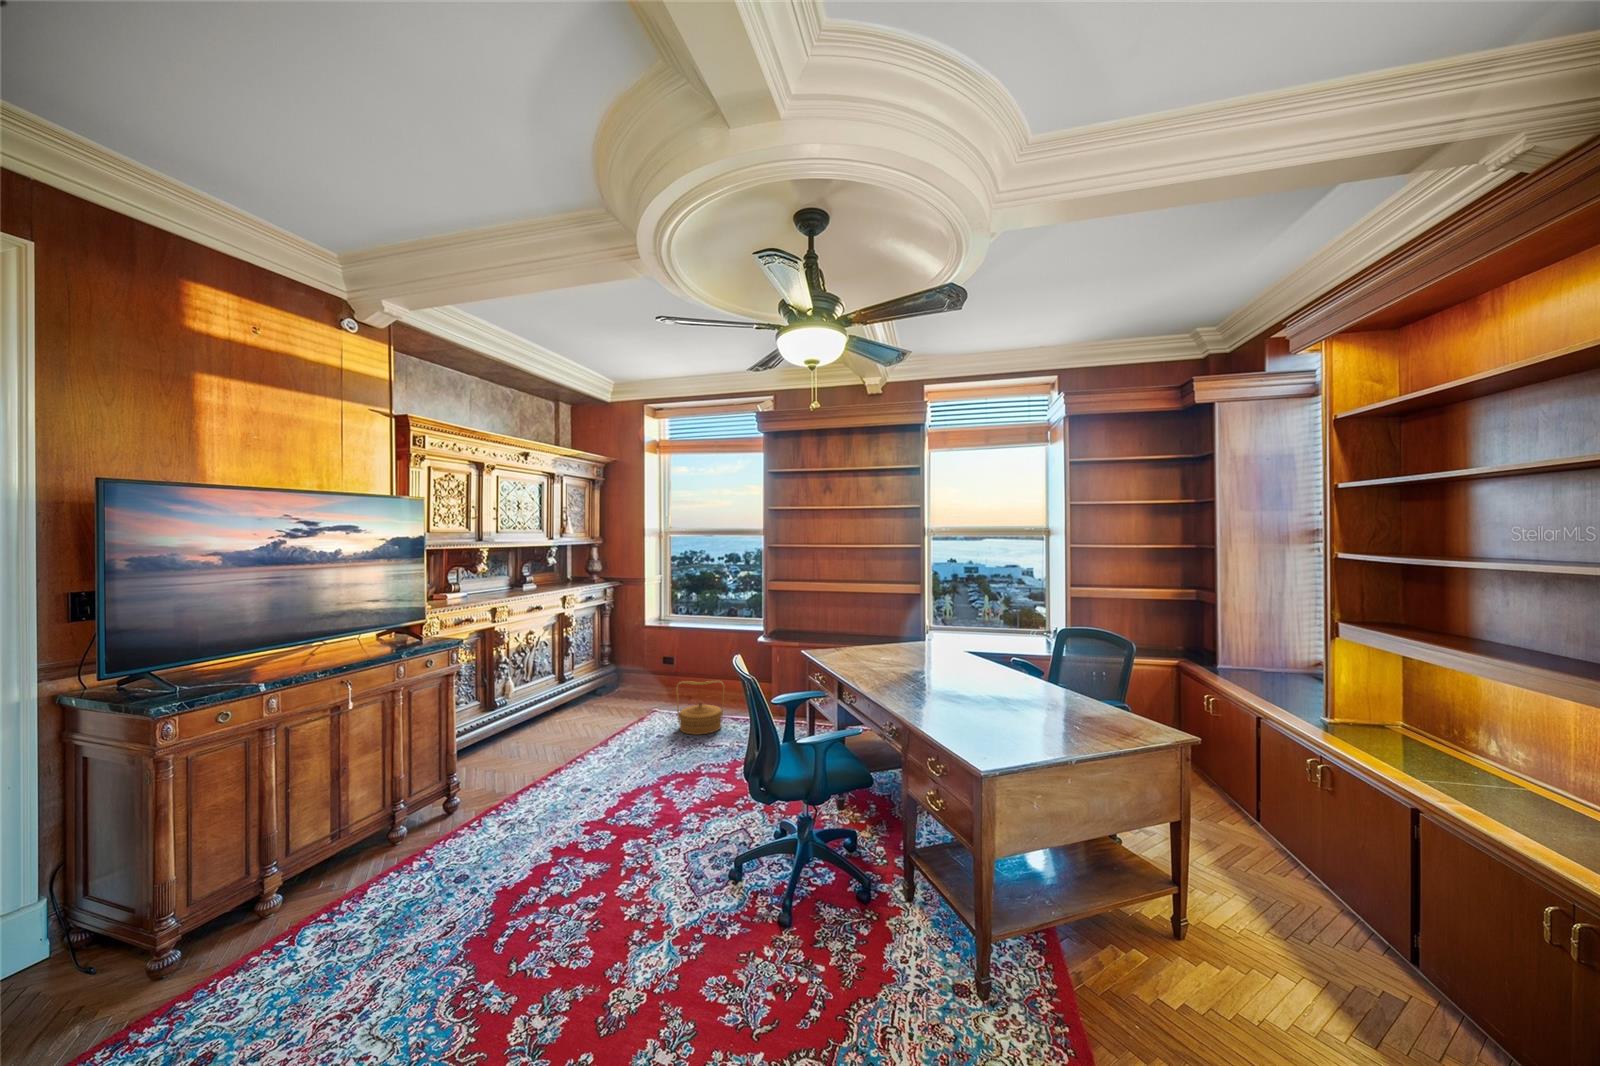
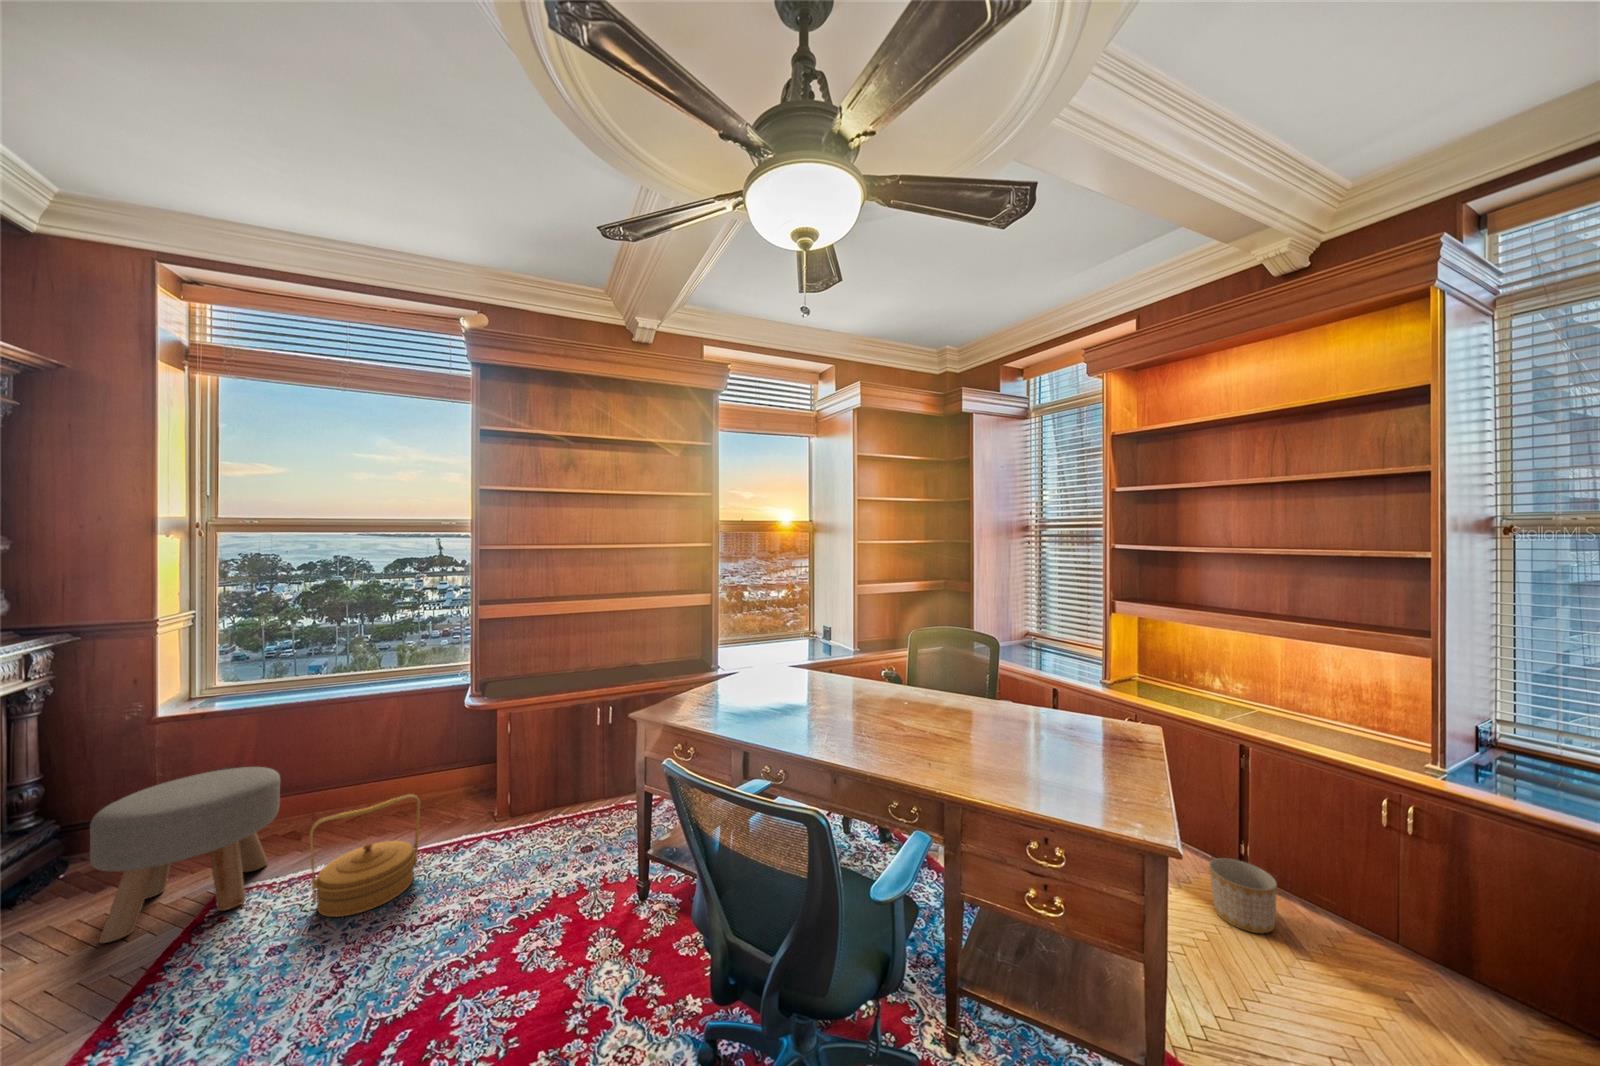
ottoman: none [612,651,675,717] -> present [90,767,280,943]
planter: none [1265,907,1342,993] -> present [1209,858,1277,933]

